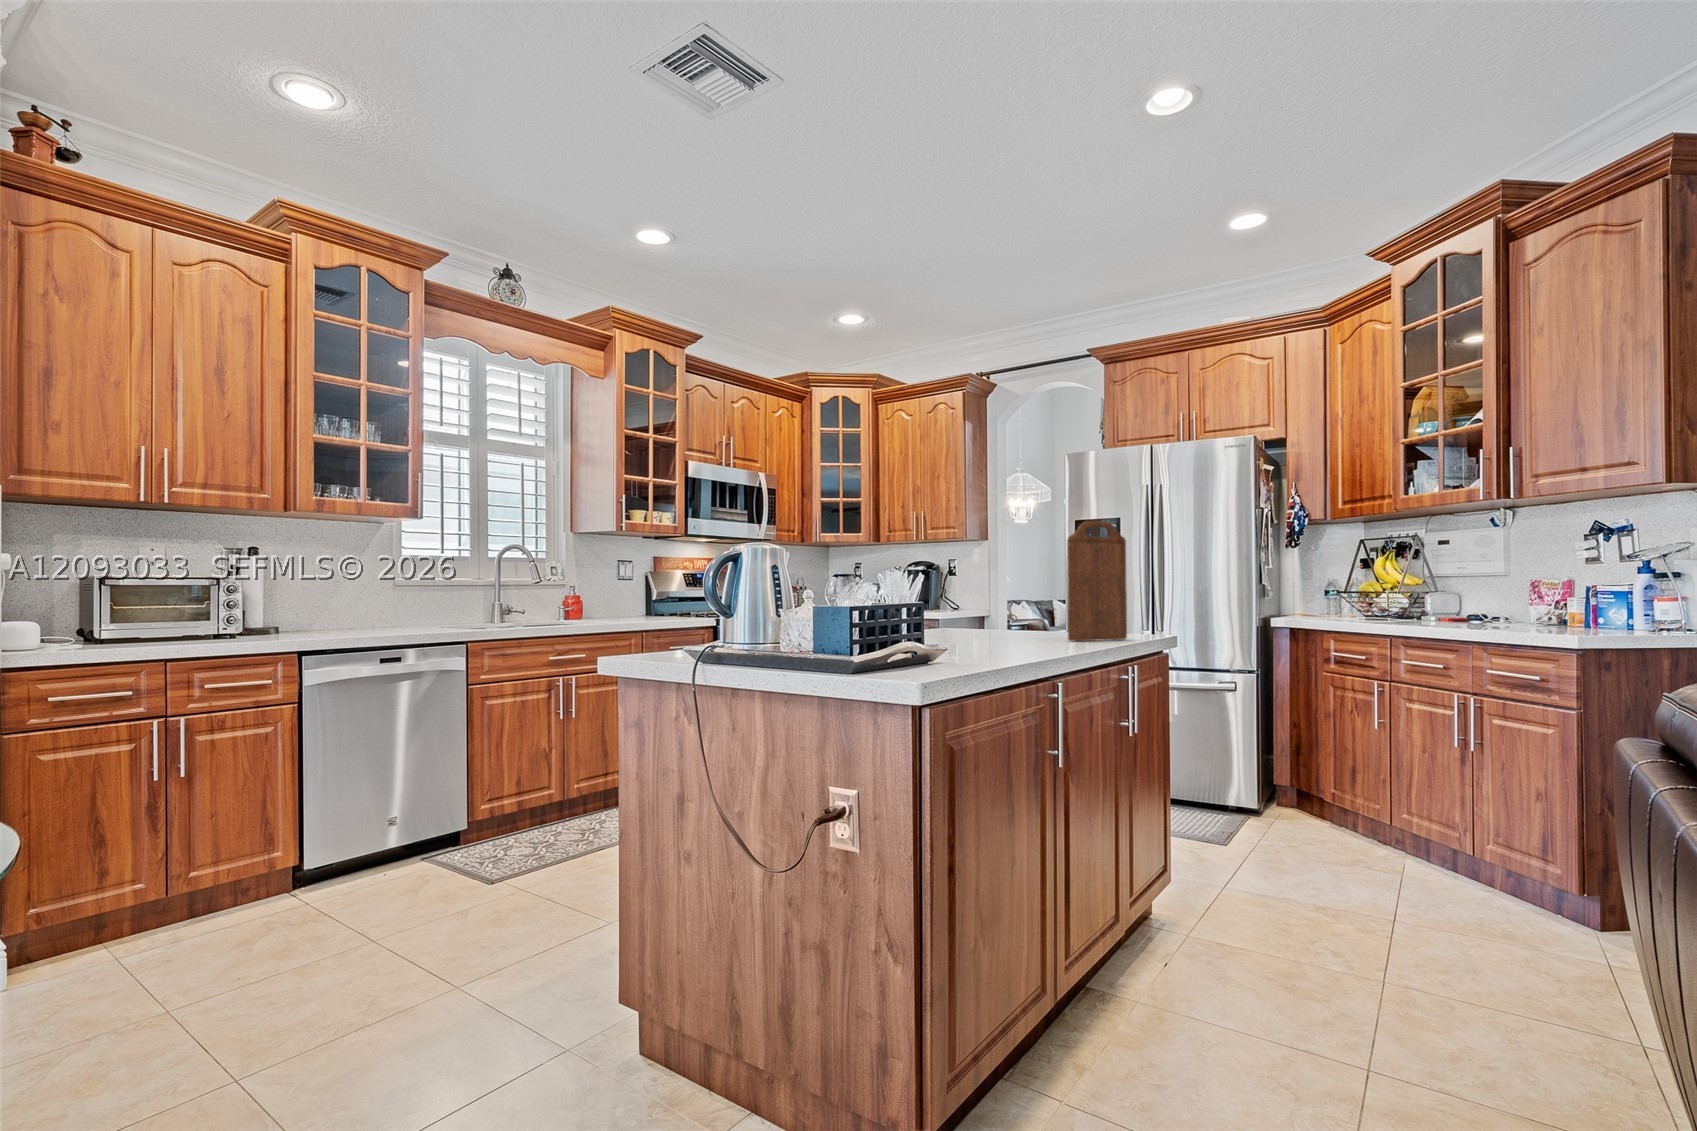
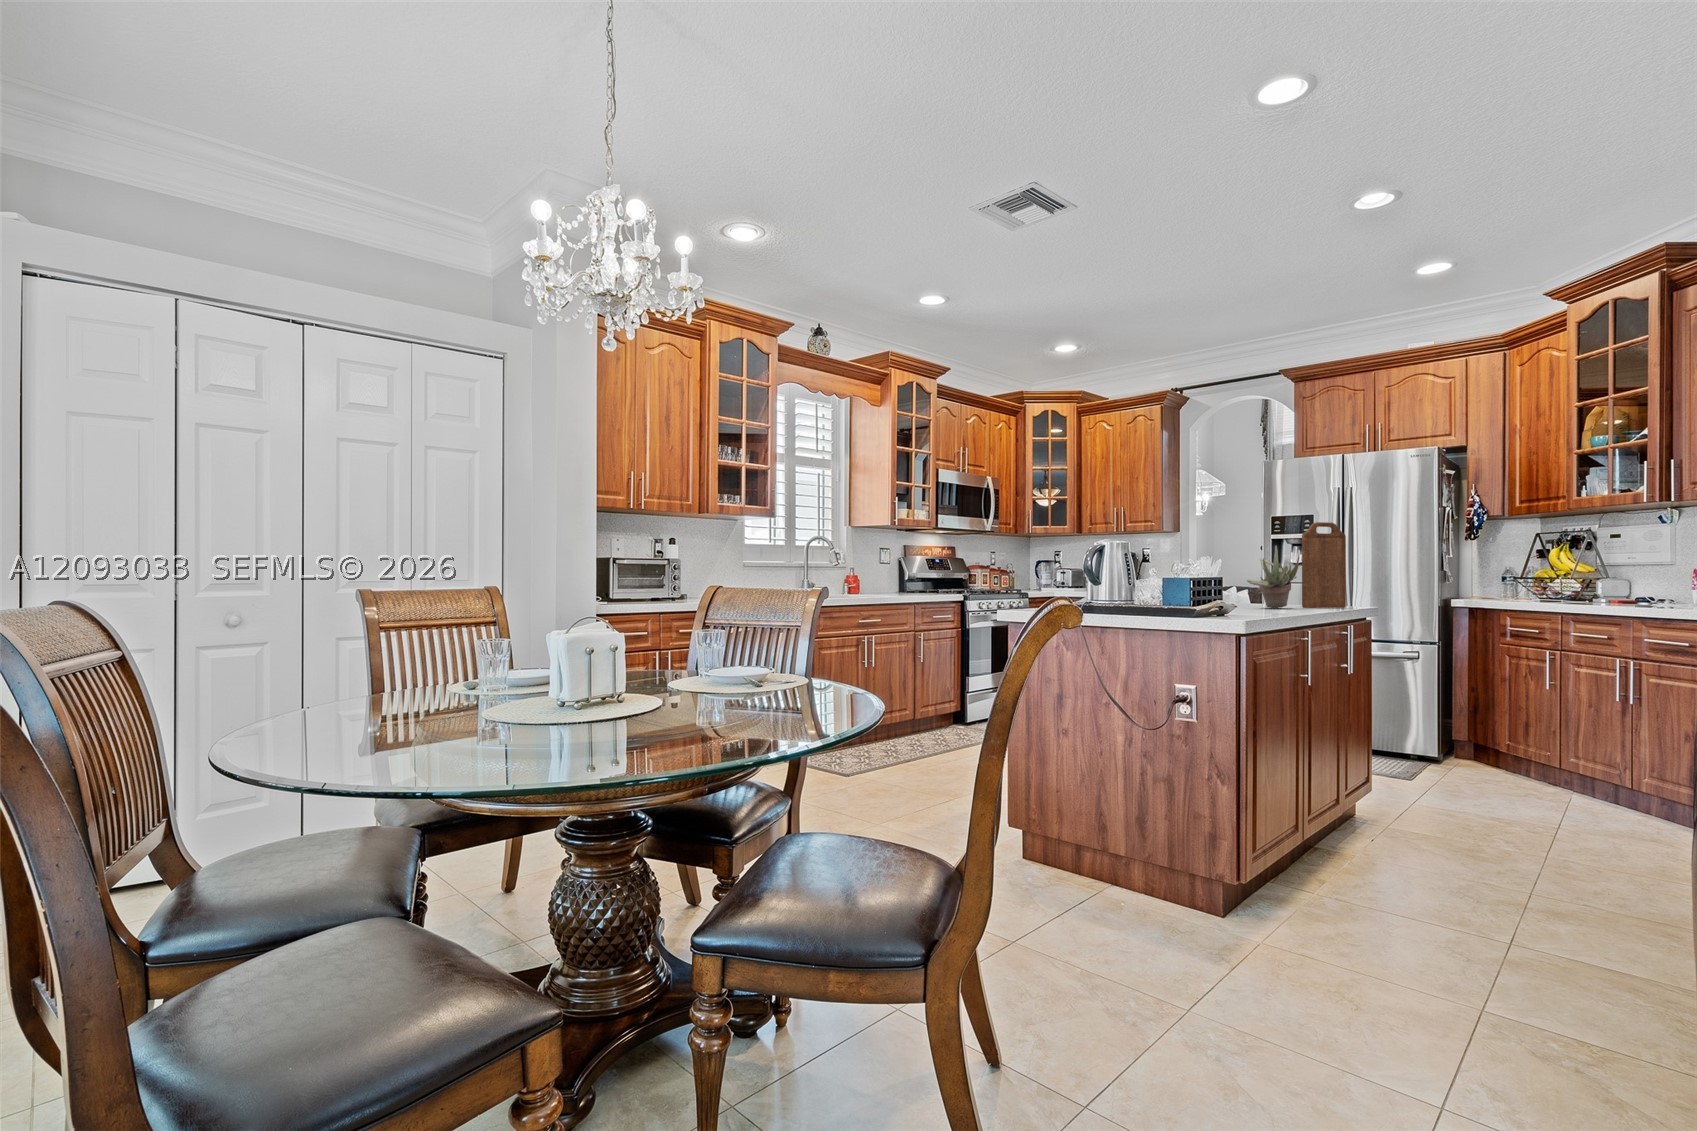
succulent plant: none [986,554,1060,643] -> present [1247,546,1299,608]

